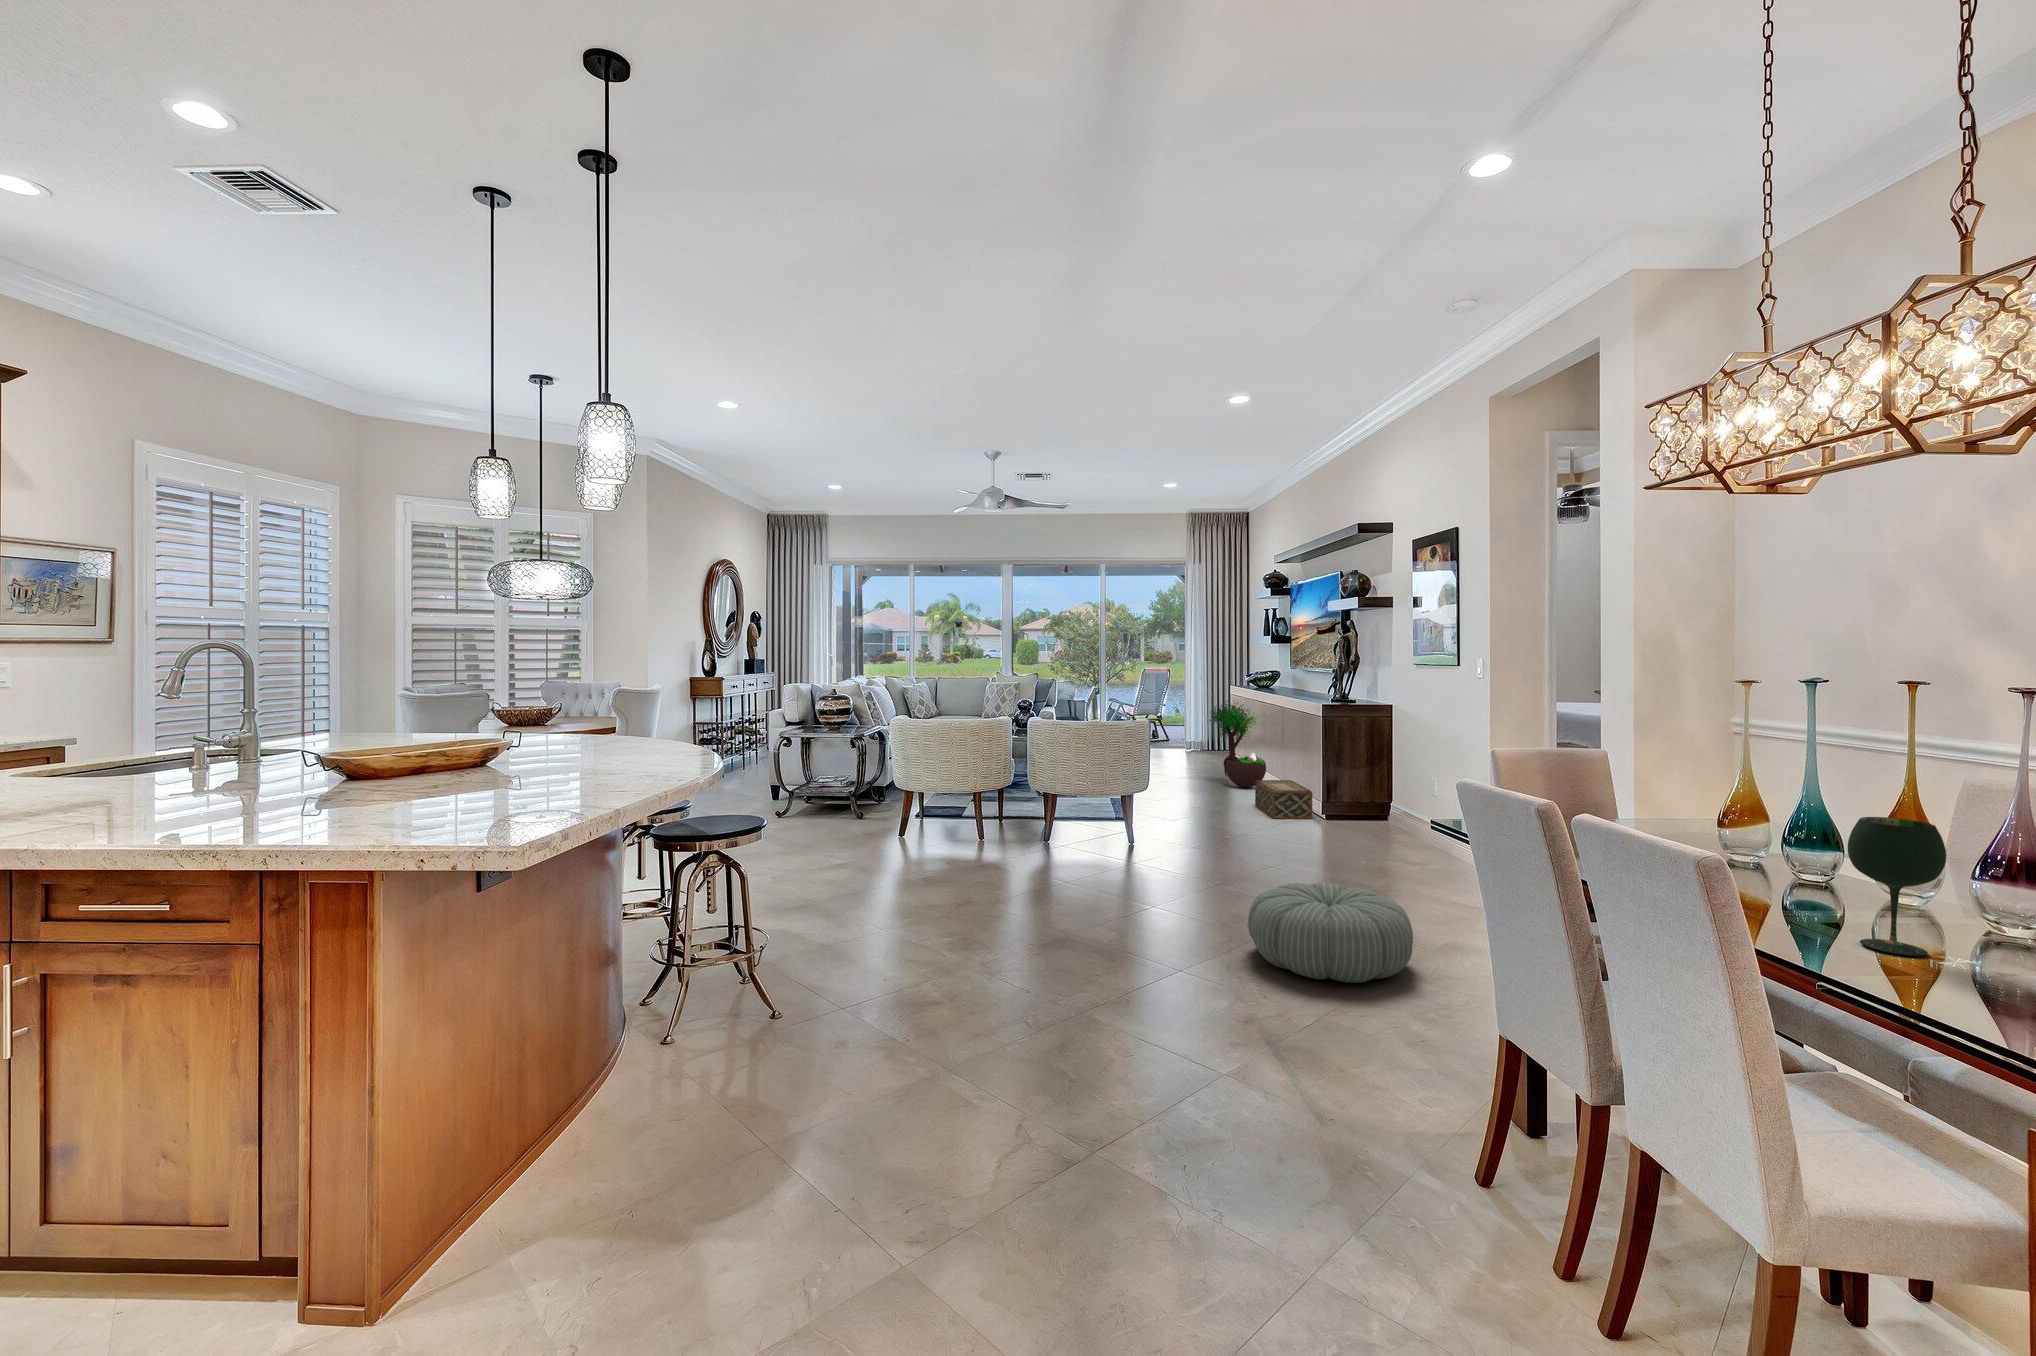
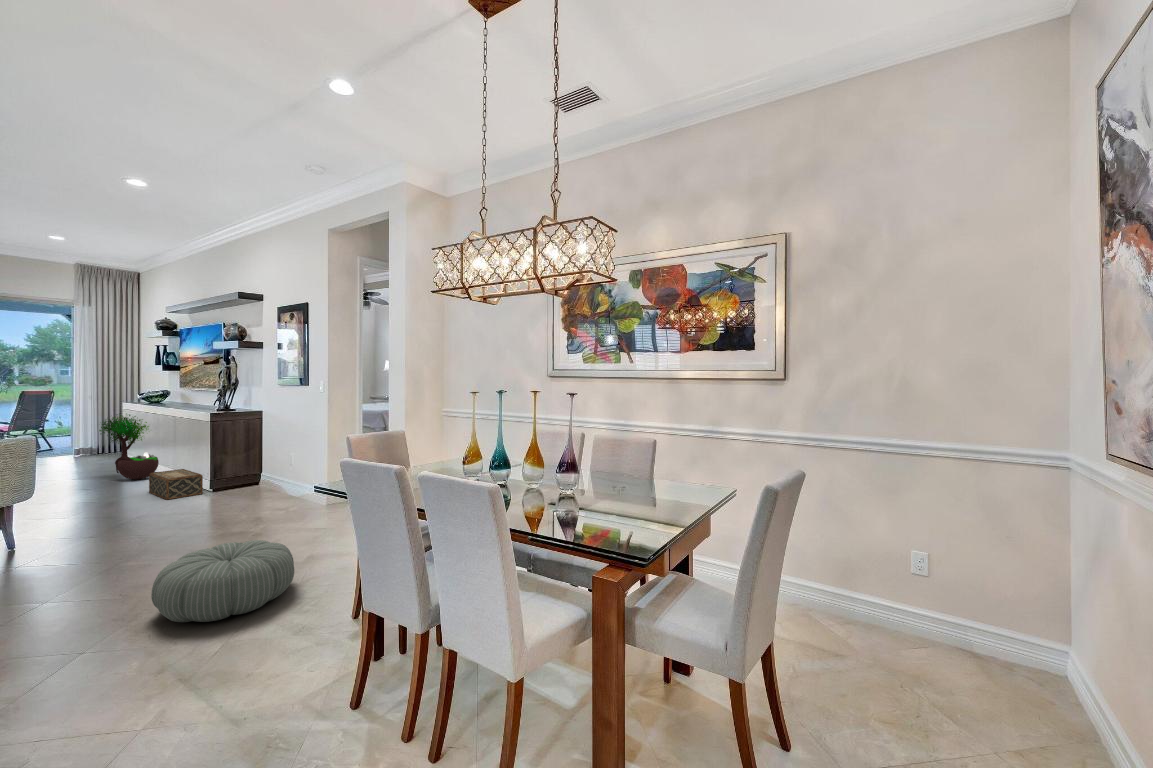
wine glass: present [1848,817,1946,956] -> none [530,452,560,514]

